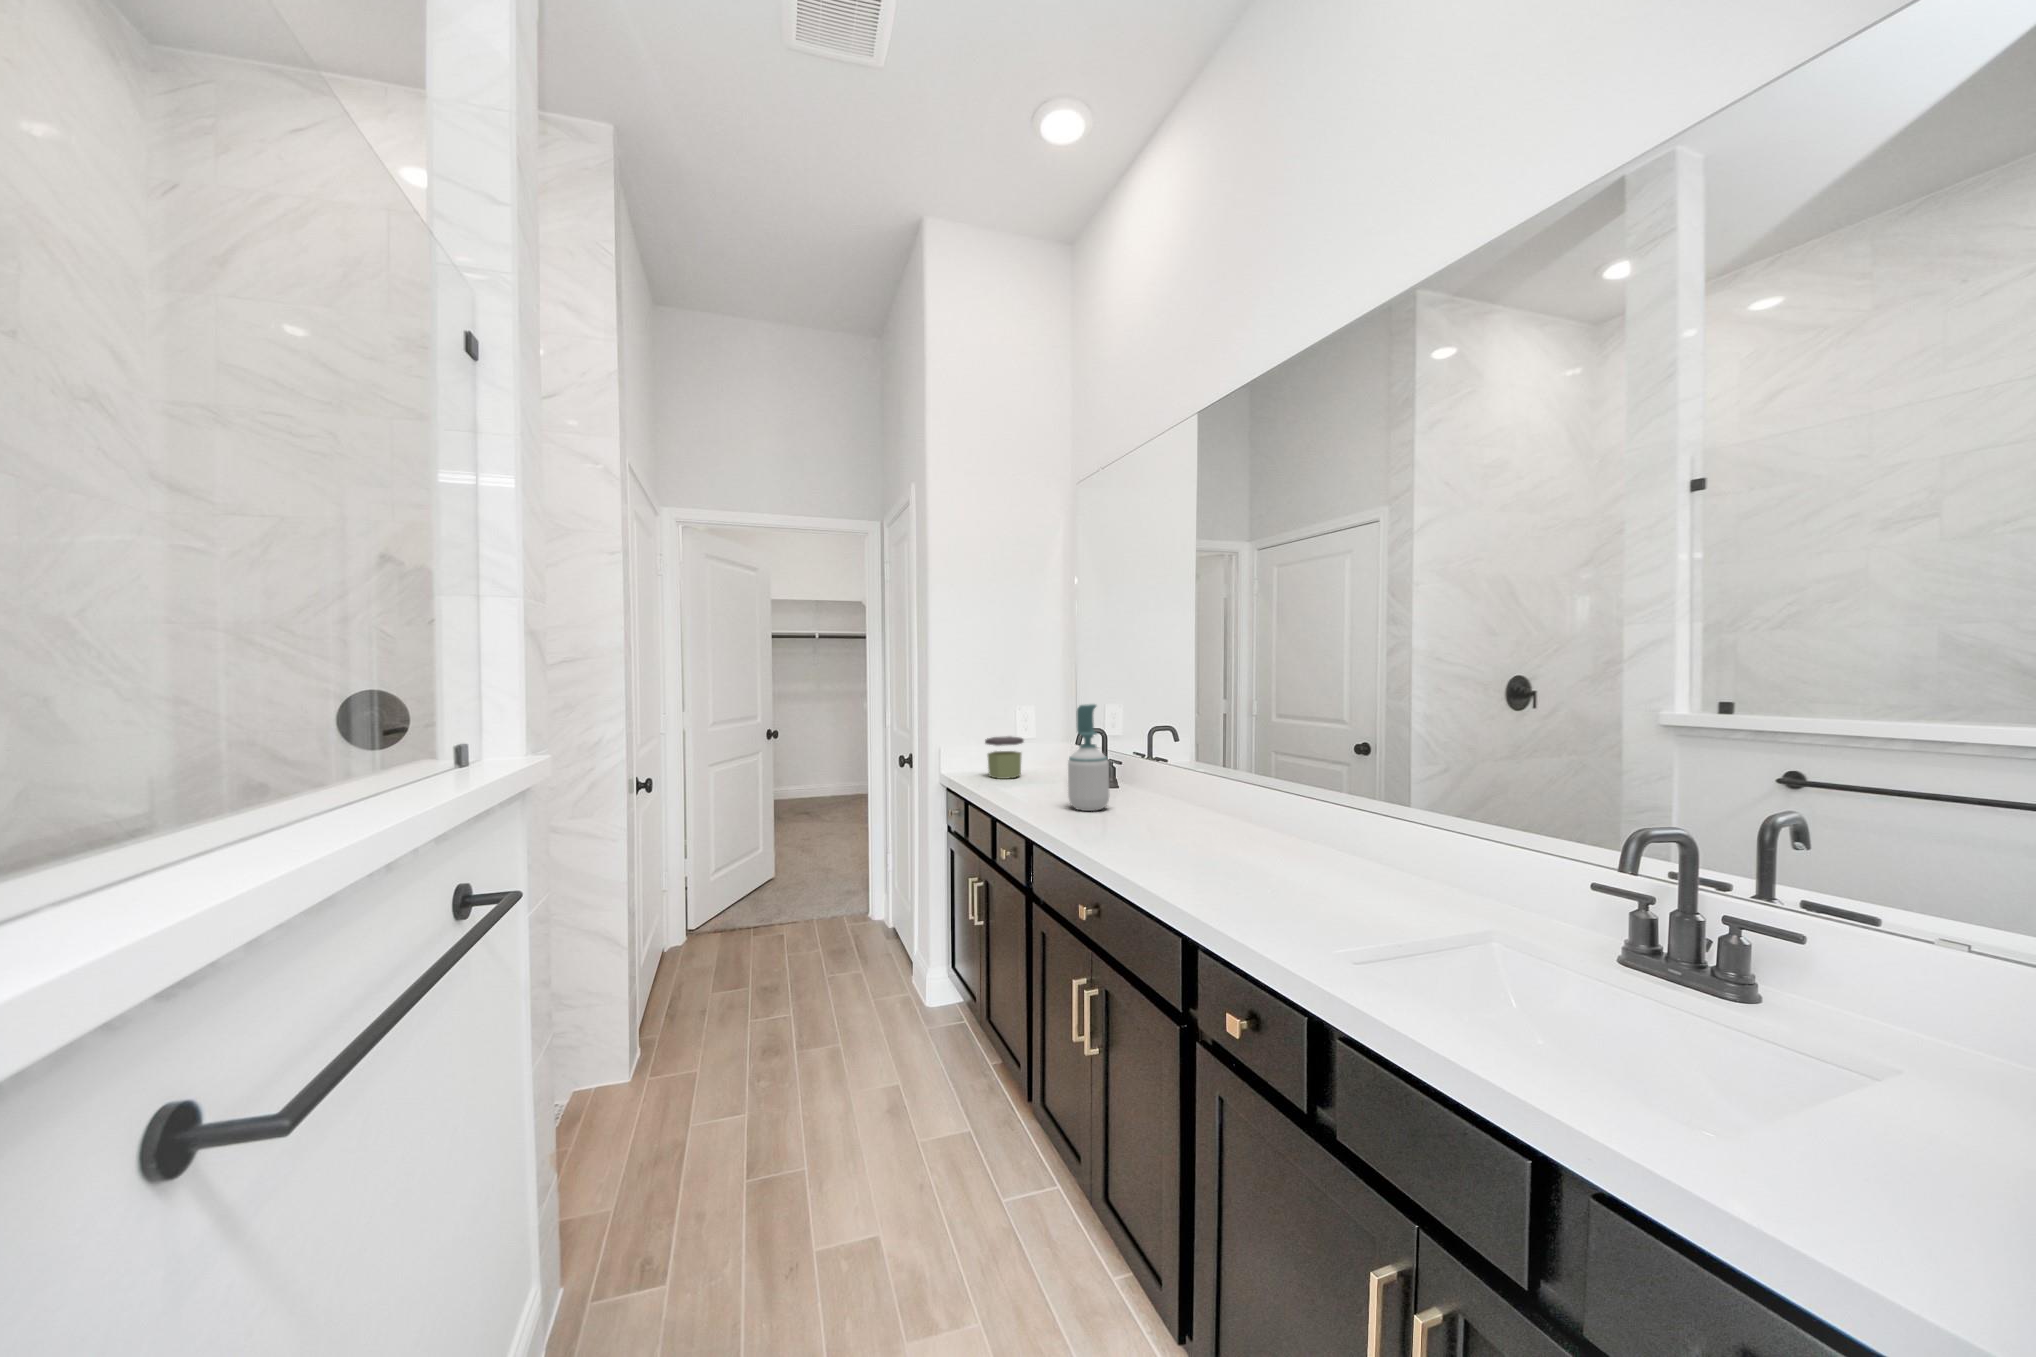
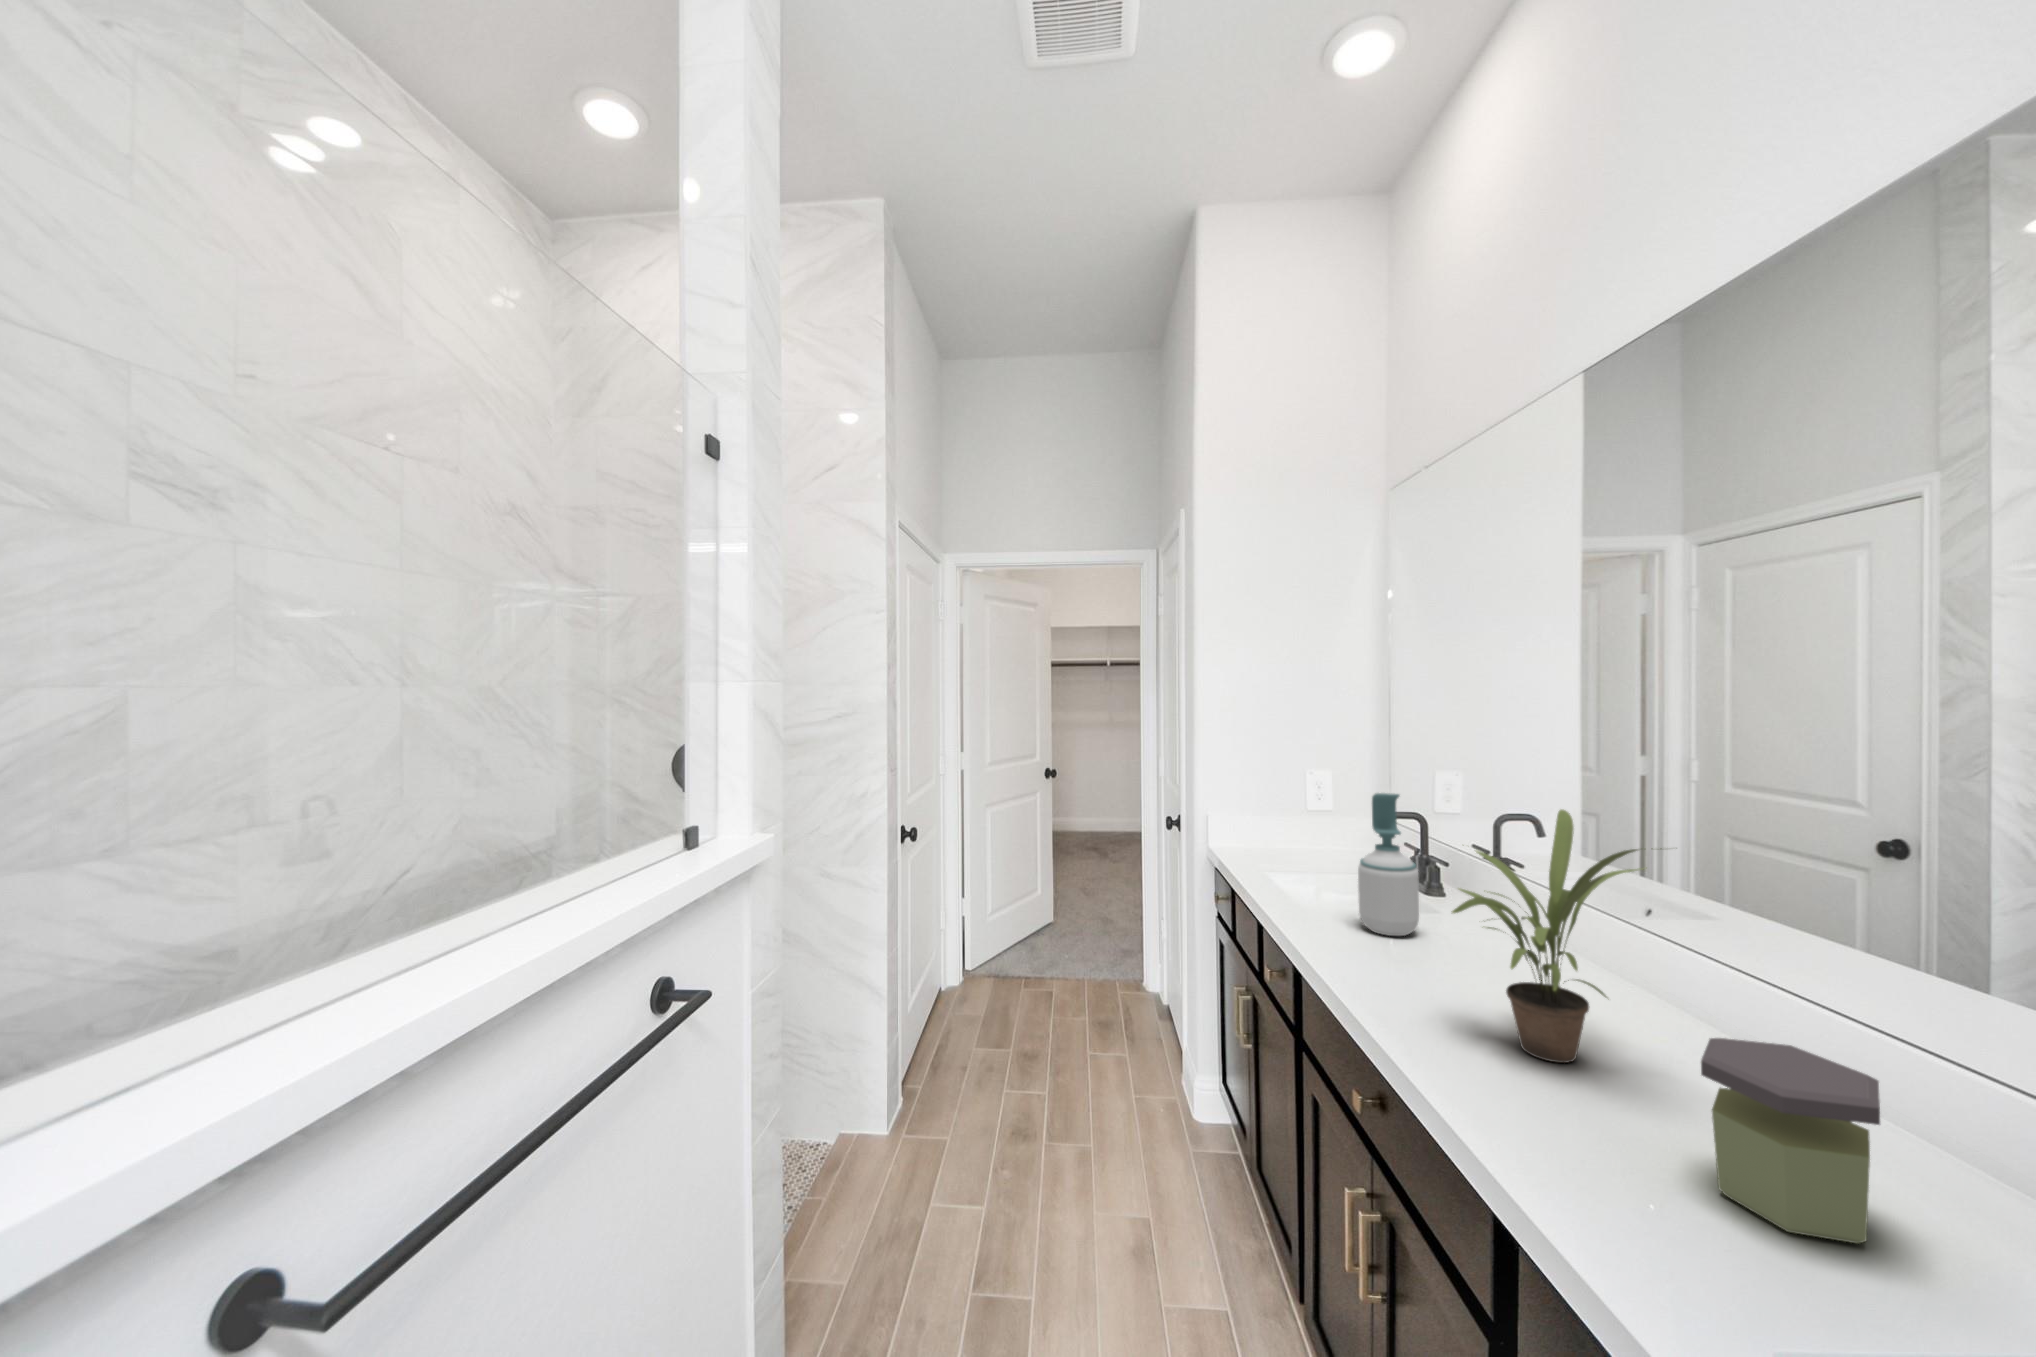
potted plant: none [1144,695,1274,857] -> present [1452,809,1639,1063]
jar: present [985,736,1023,779] -> present [1701,1038,1880,1244]

